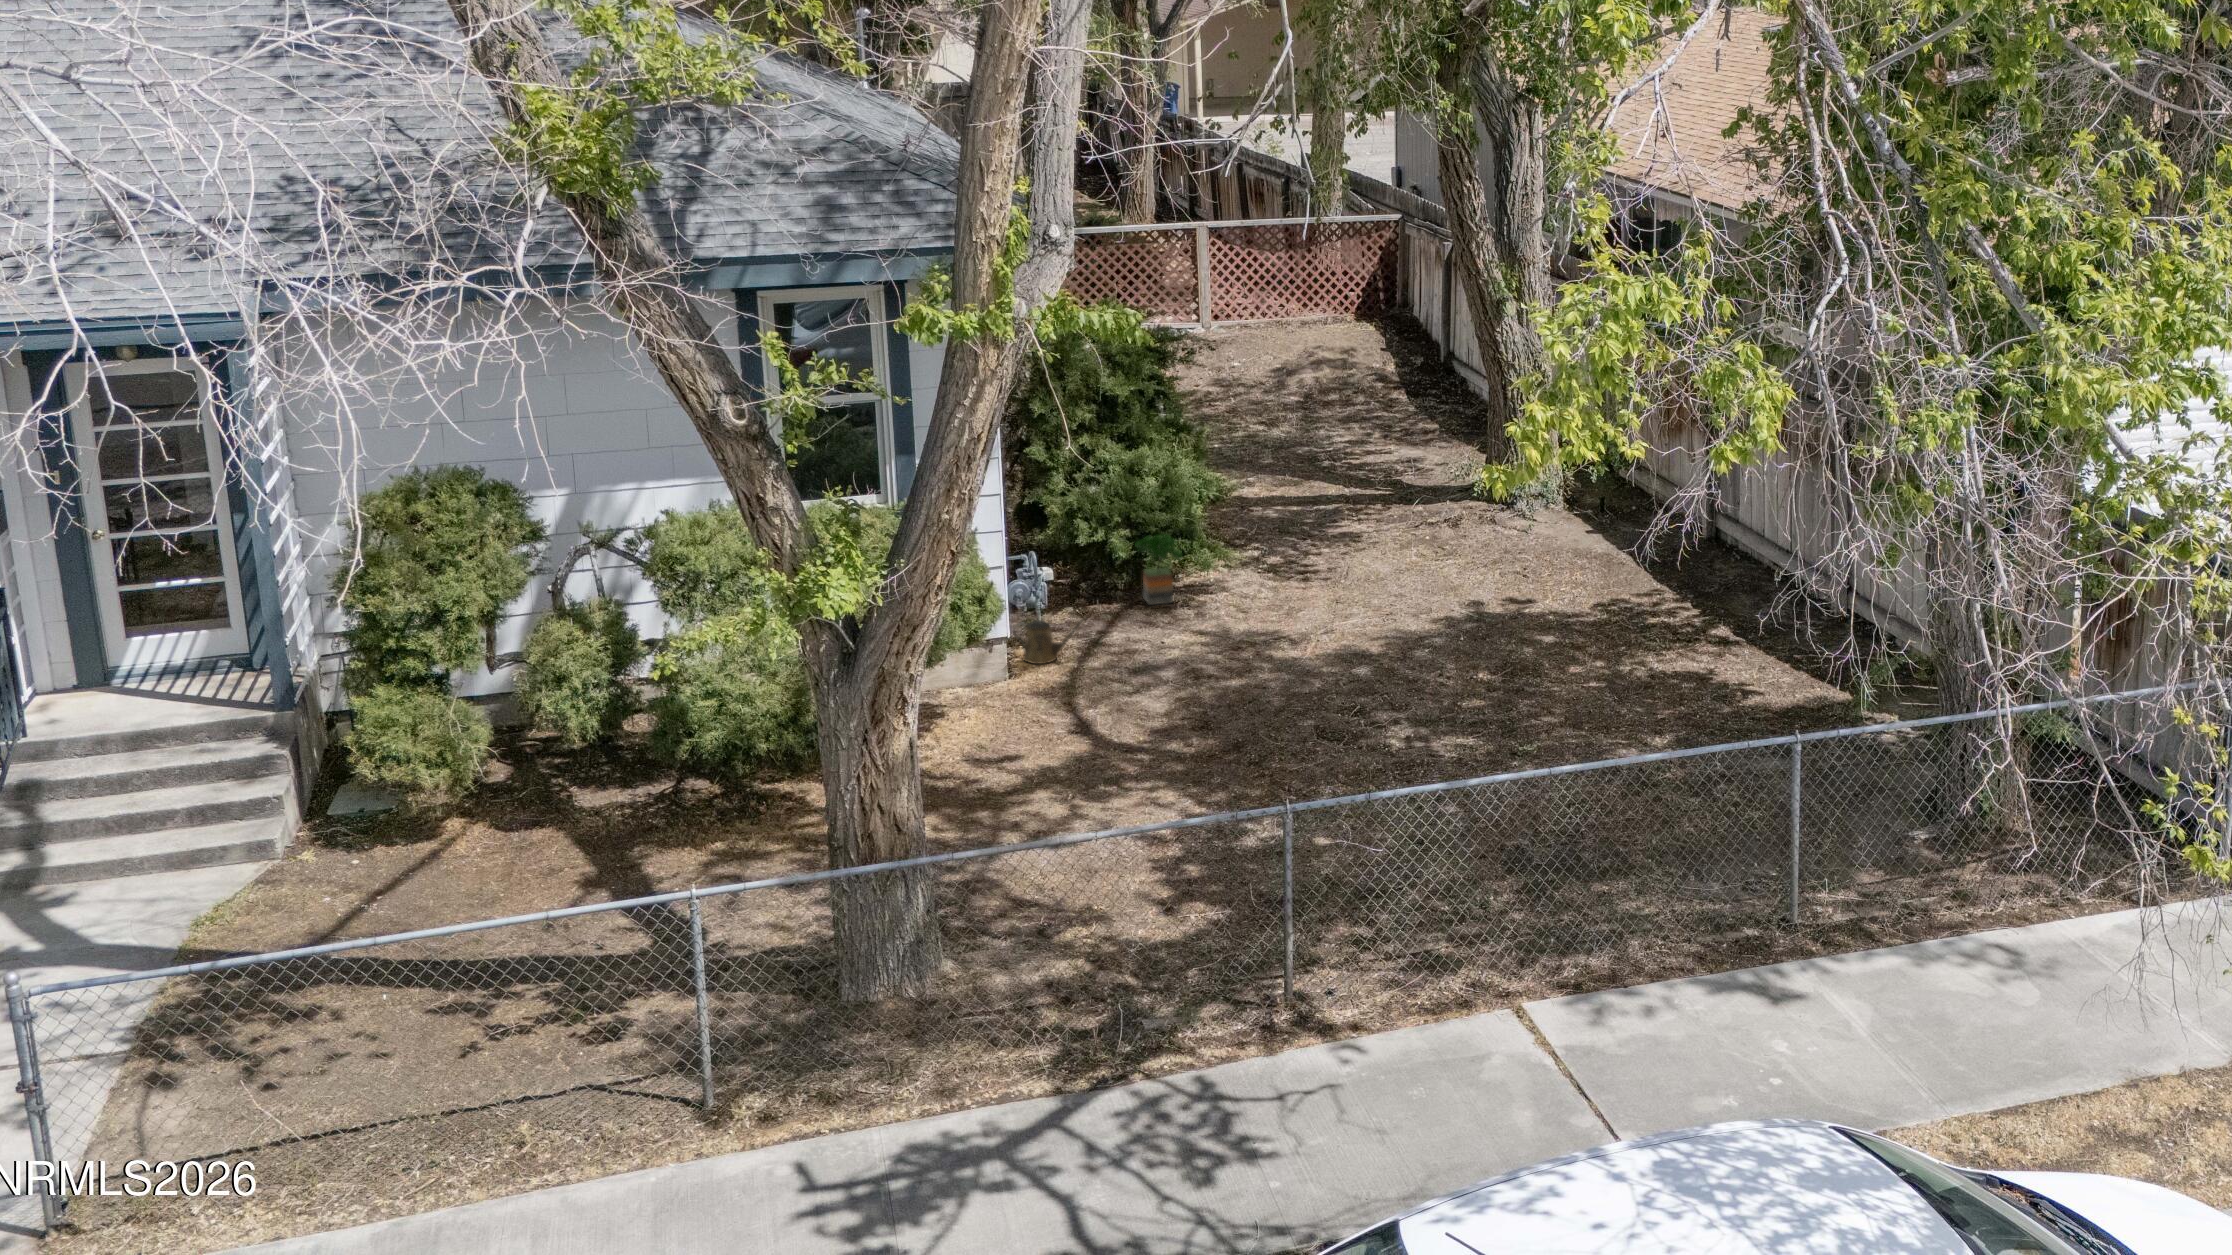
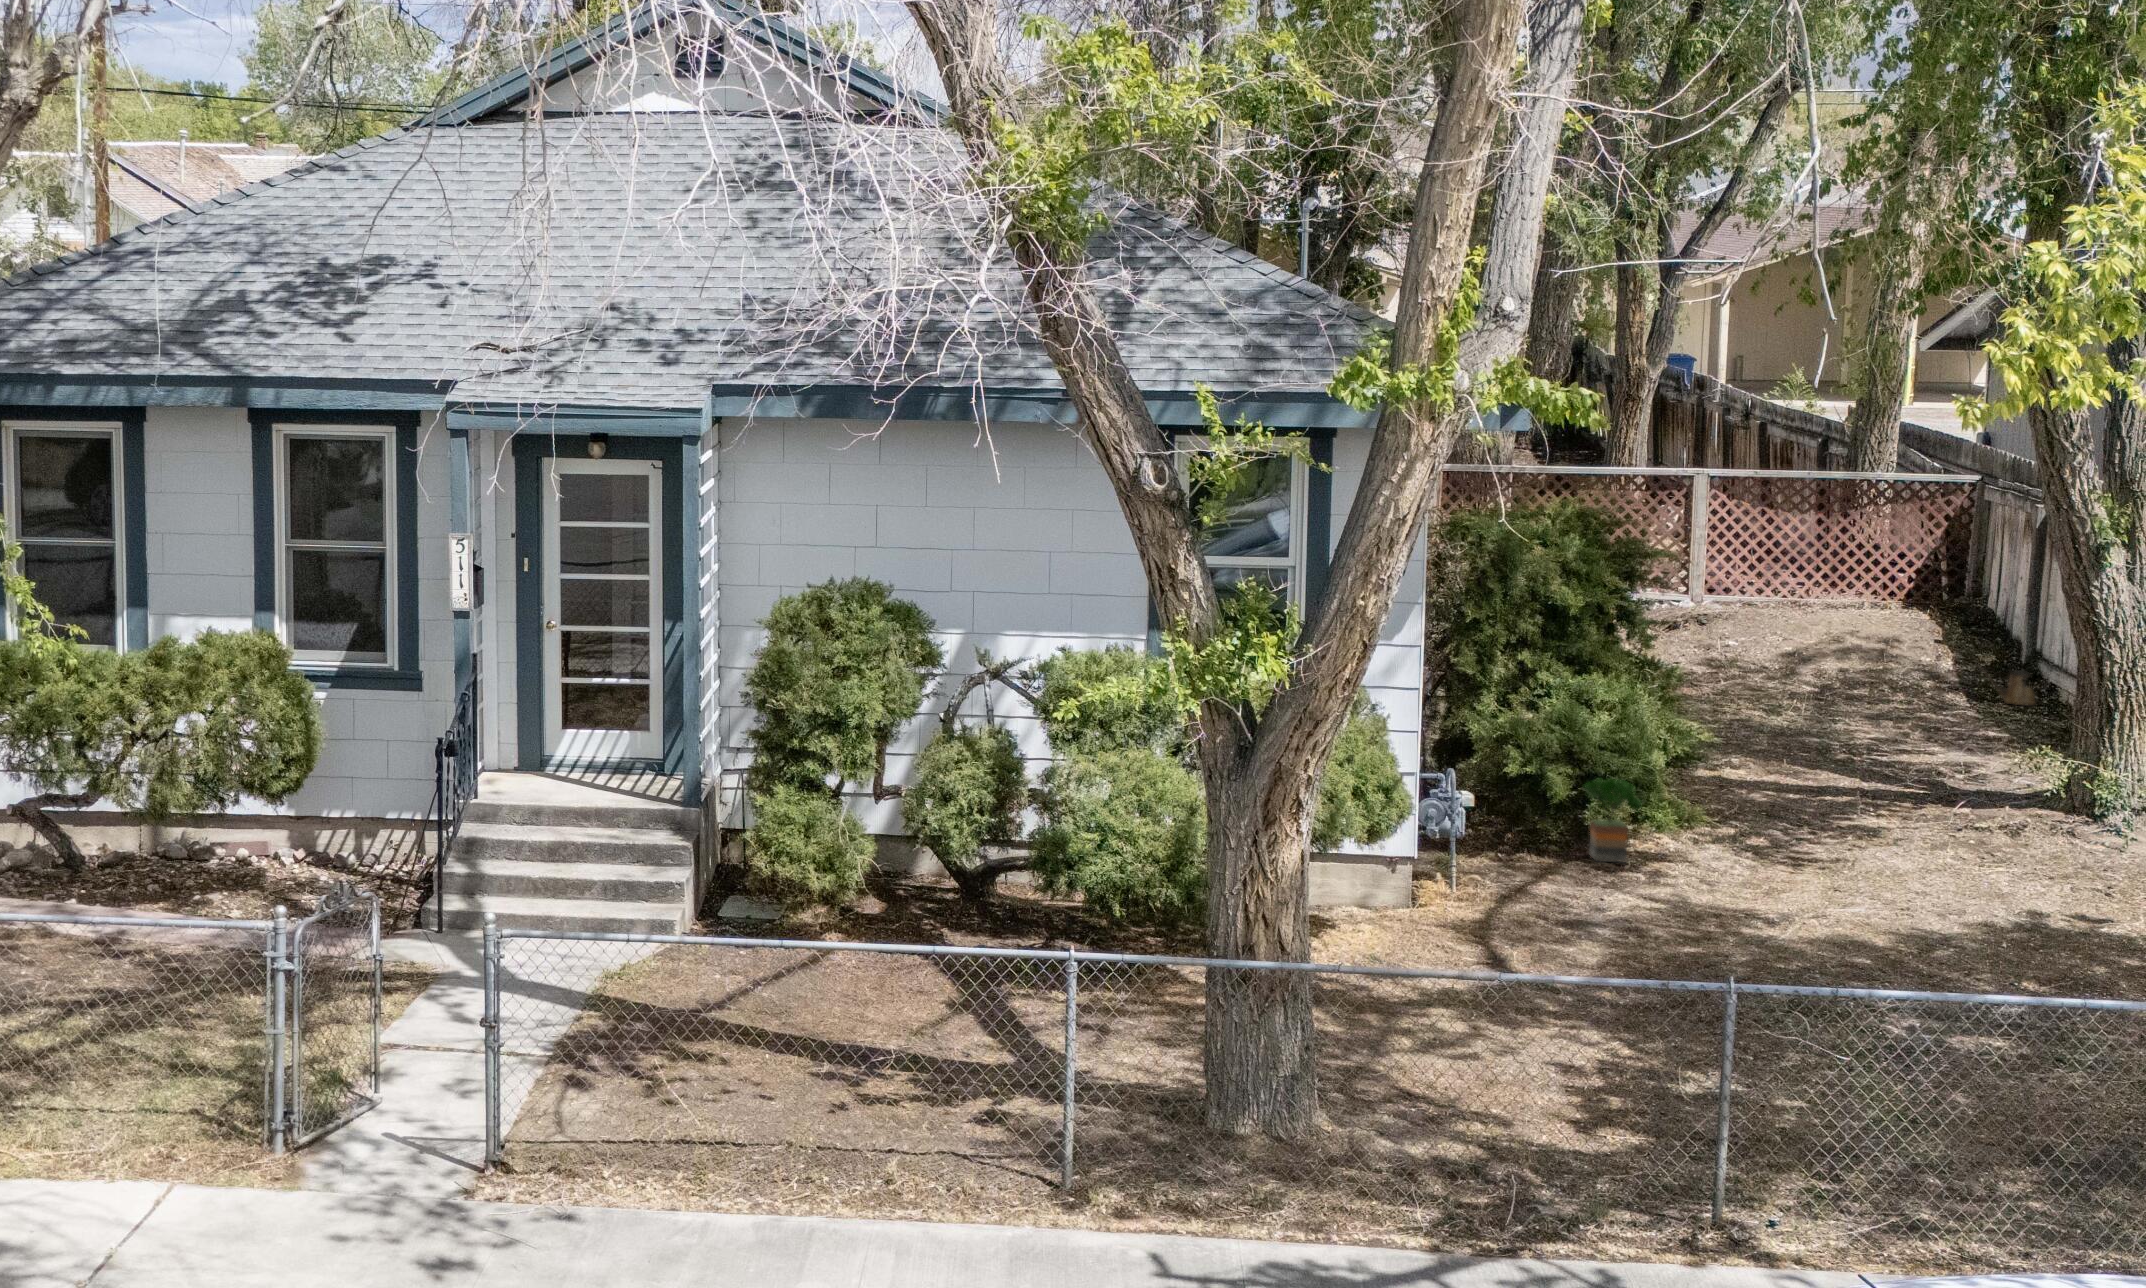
watering can: present [1013,619,1084,664] -> present [1982,669,2036,705]

